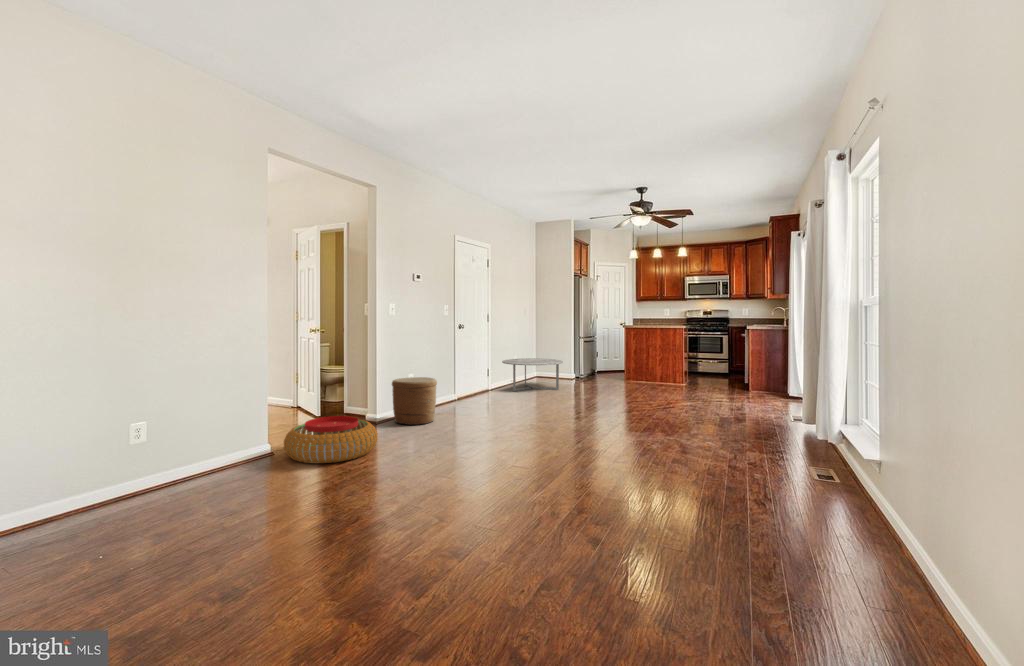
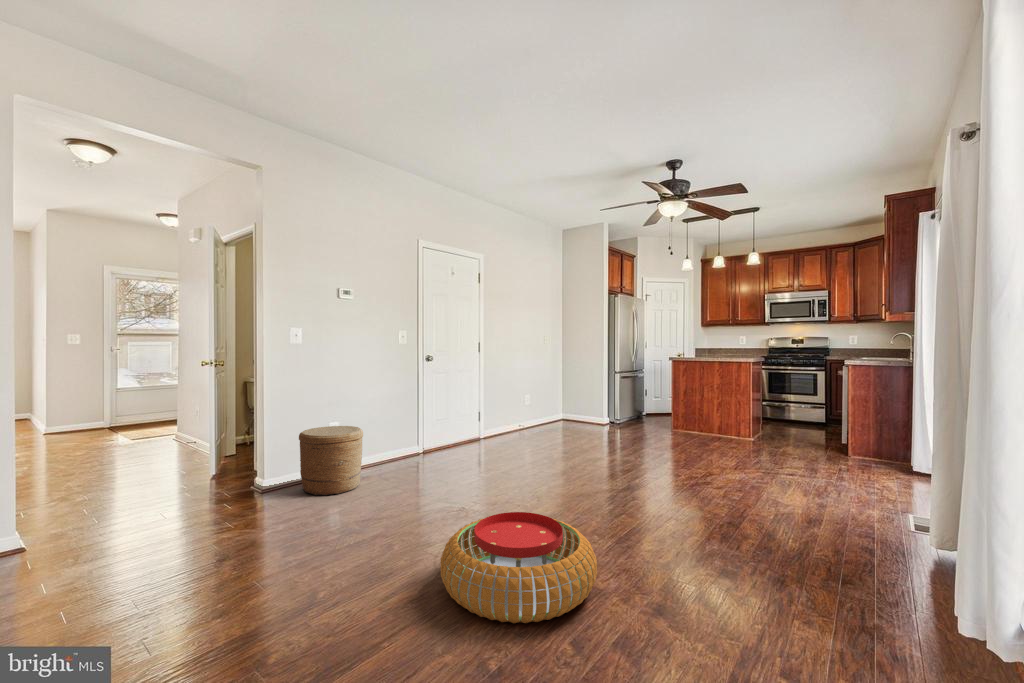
coffee table: present [502,358,563,392] -> none [504,397,581,441]
pouf: present [284,416,378,463] -> present [441,512,597,623]

